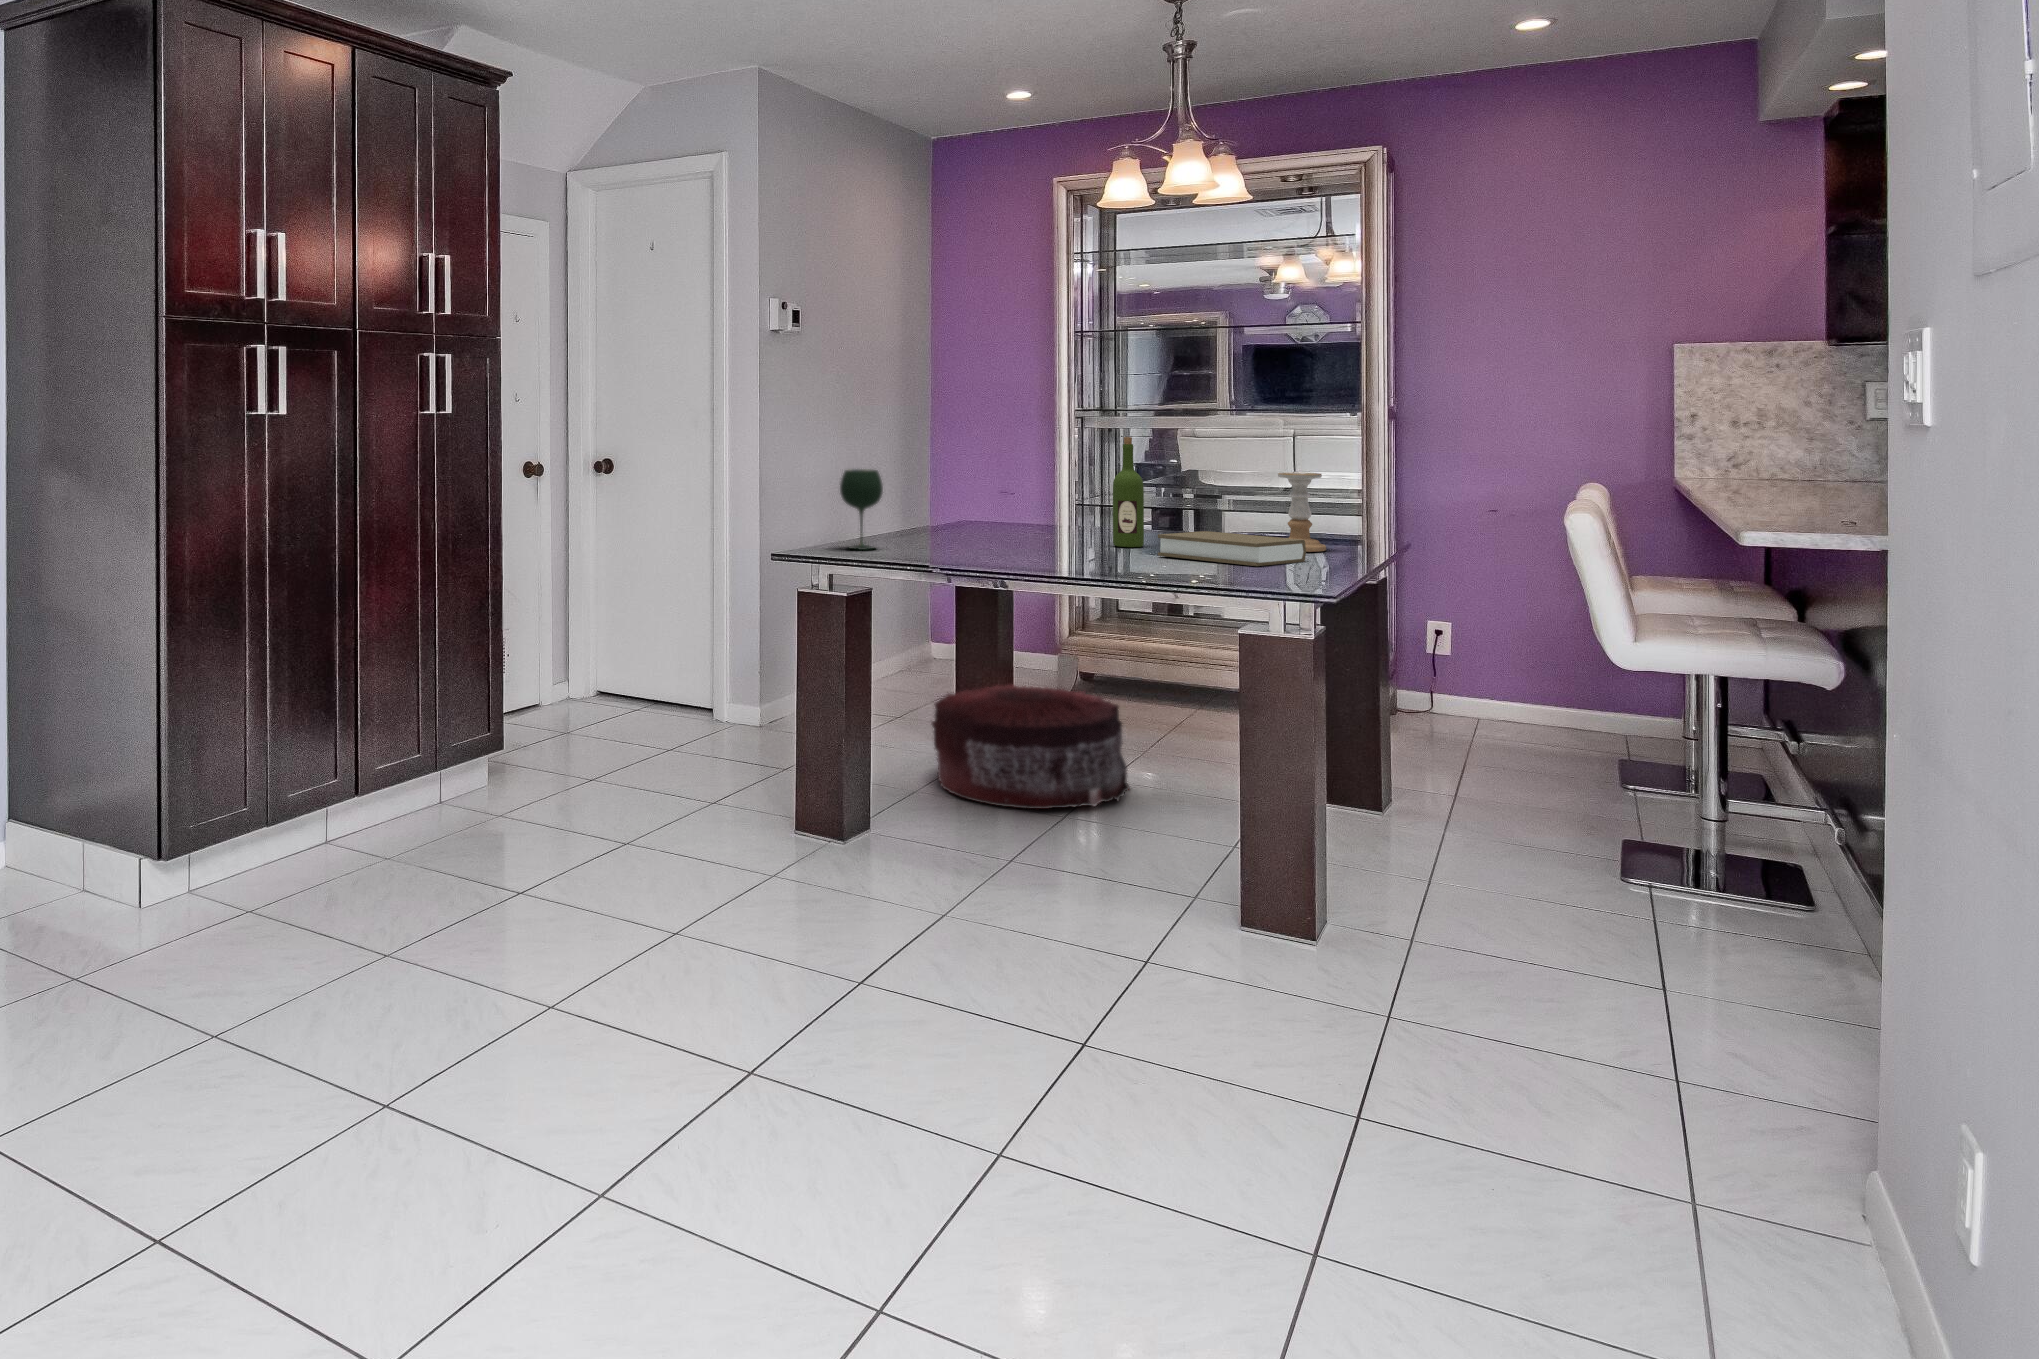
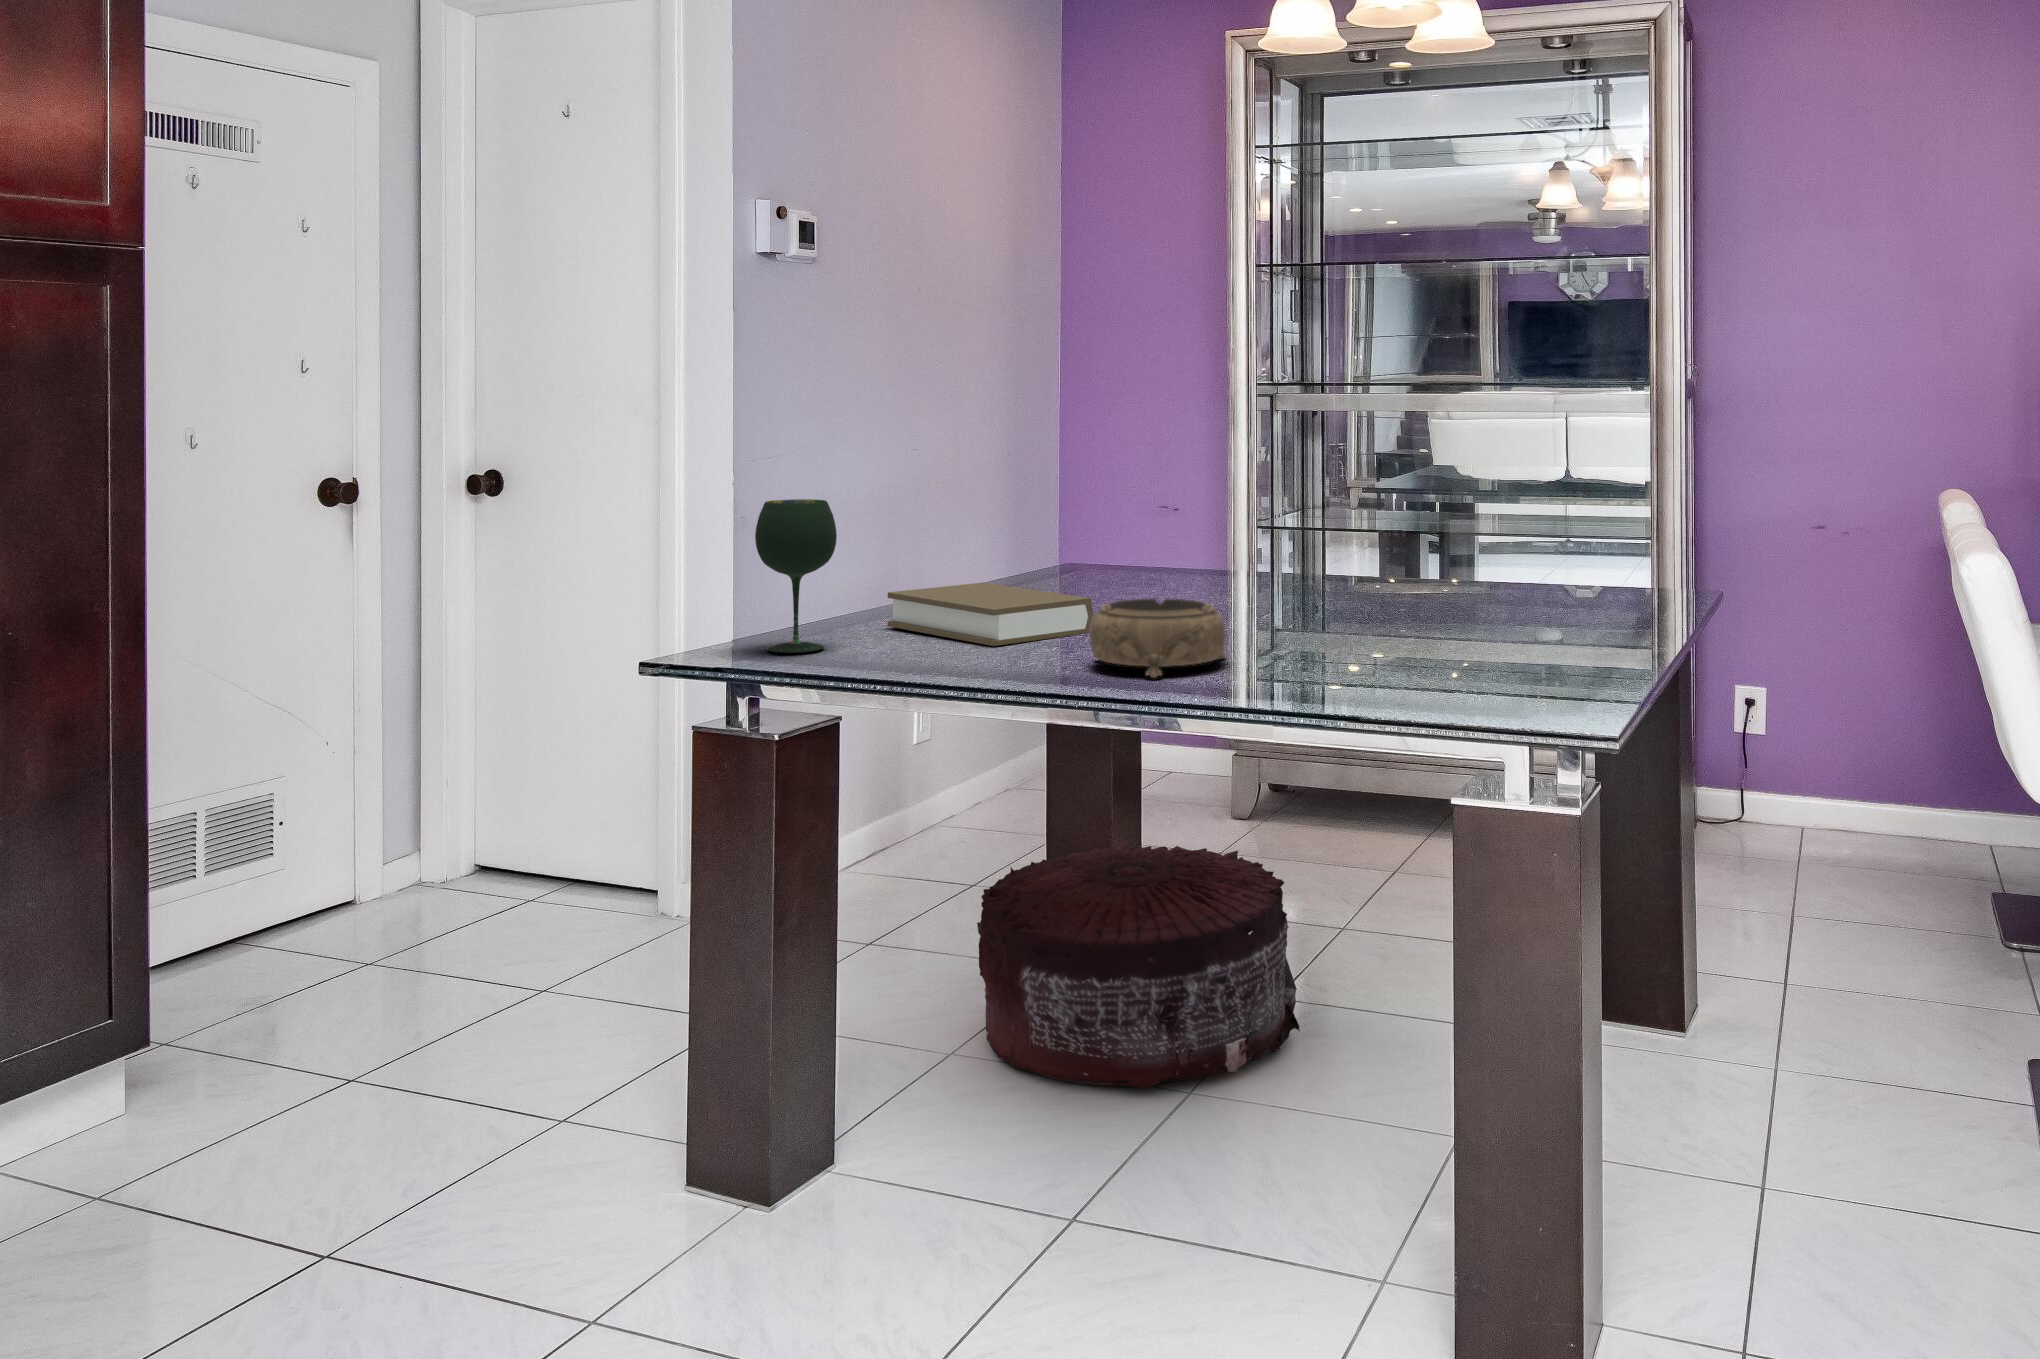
wine bottle: present [1113,437,1144,547] -> none [1251,436,1302,634]
candle holder: present [1278,472,1326,552] -> none [1516,497,1600,639]
decorative bowl: none [1032,523,1108,561] -> present [1090,598,1225,678]
book: present [1158,531,1306,566] -> present [888,583,1093,646]

